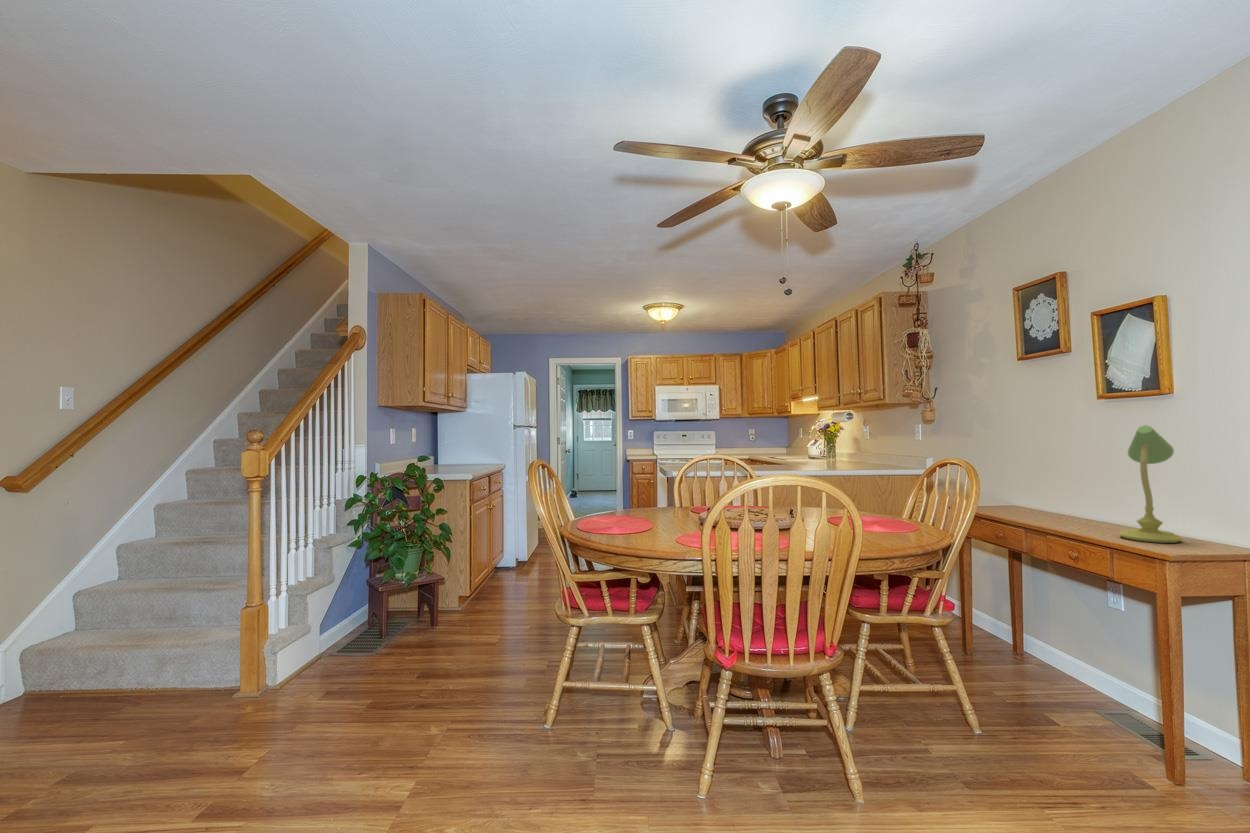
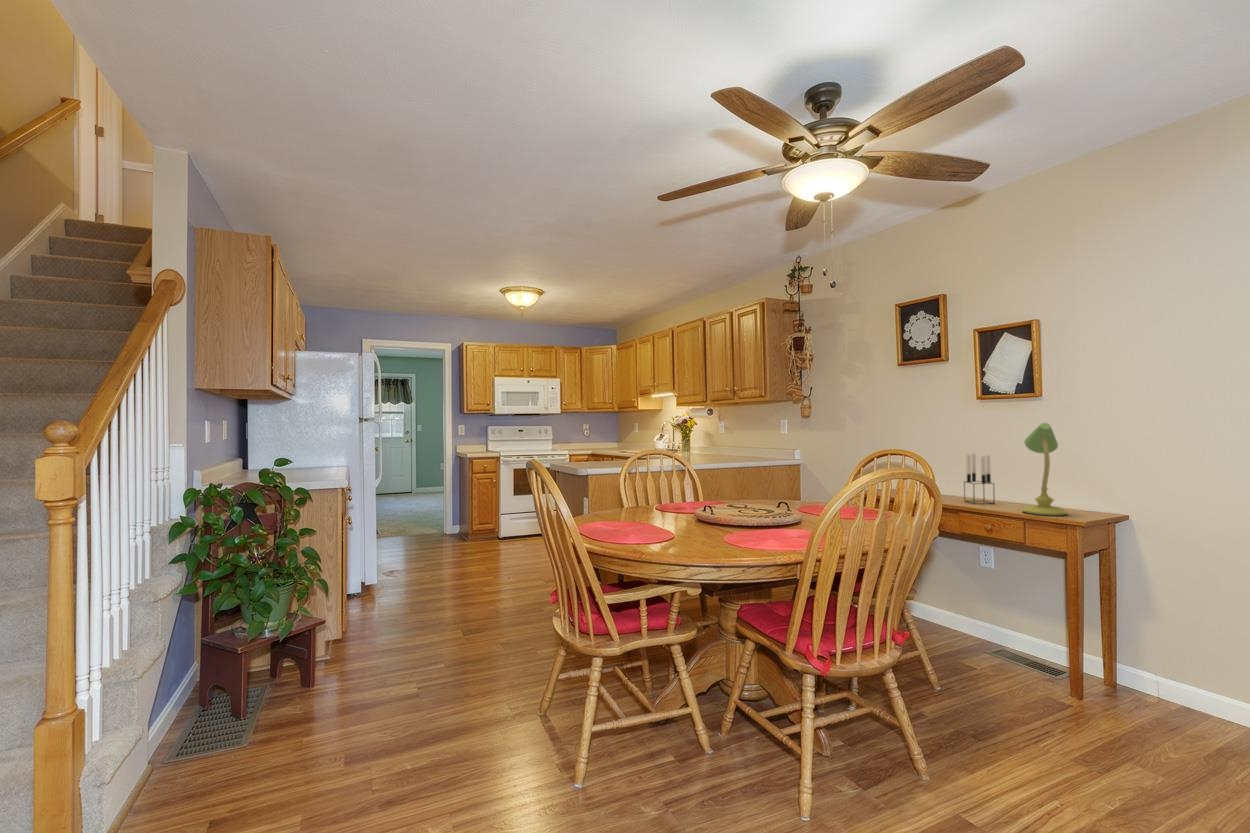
candle holder: none [1074,462,1111,526] -> present [964,453,995,504]

